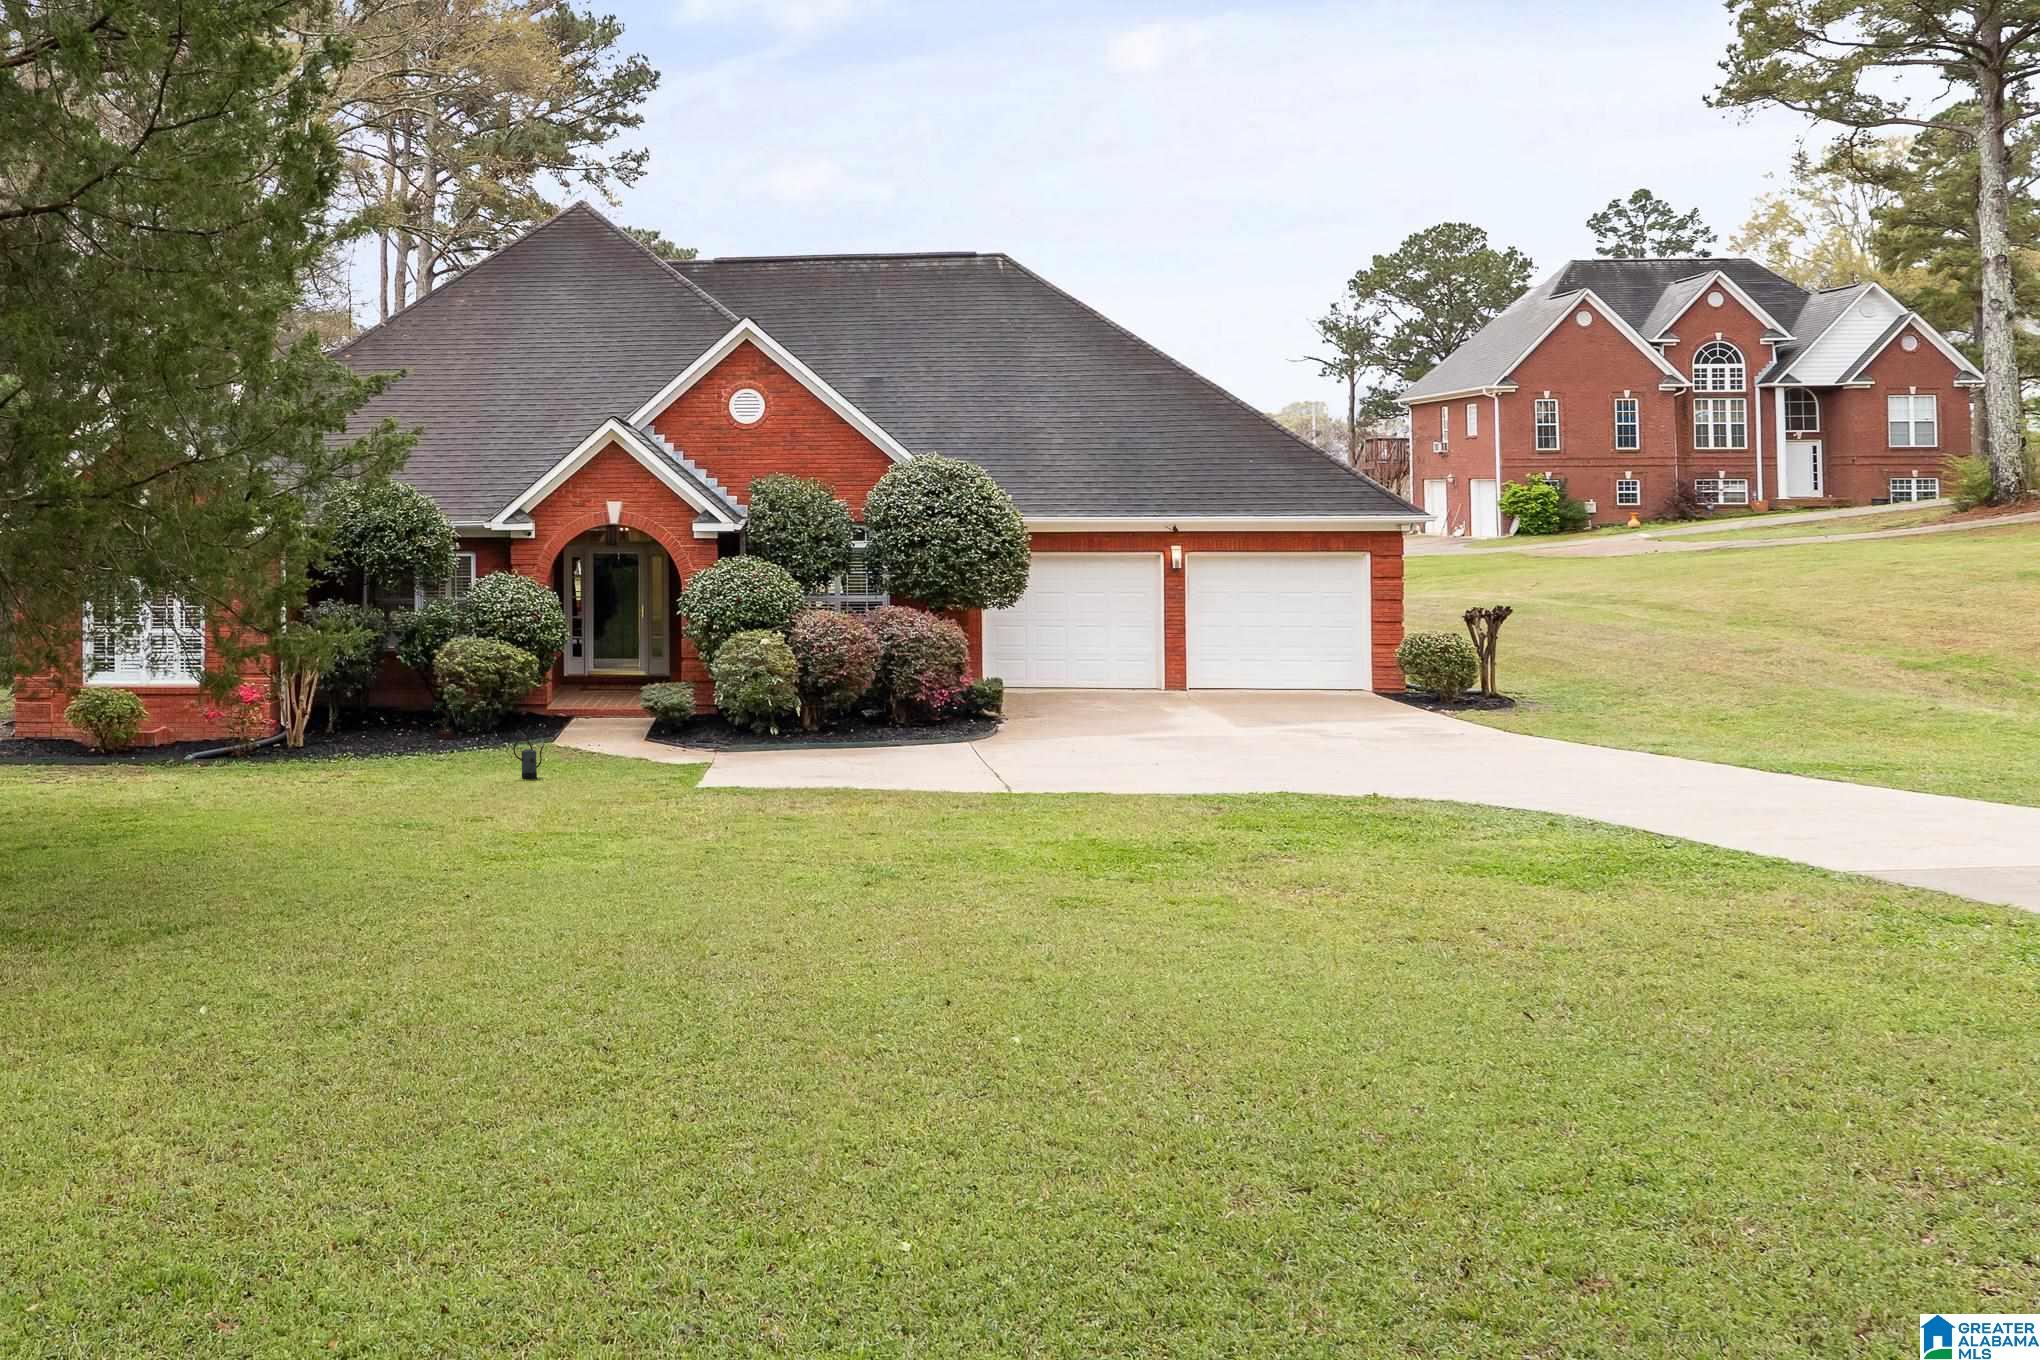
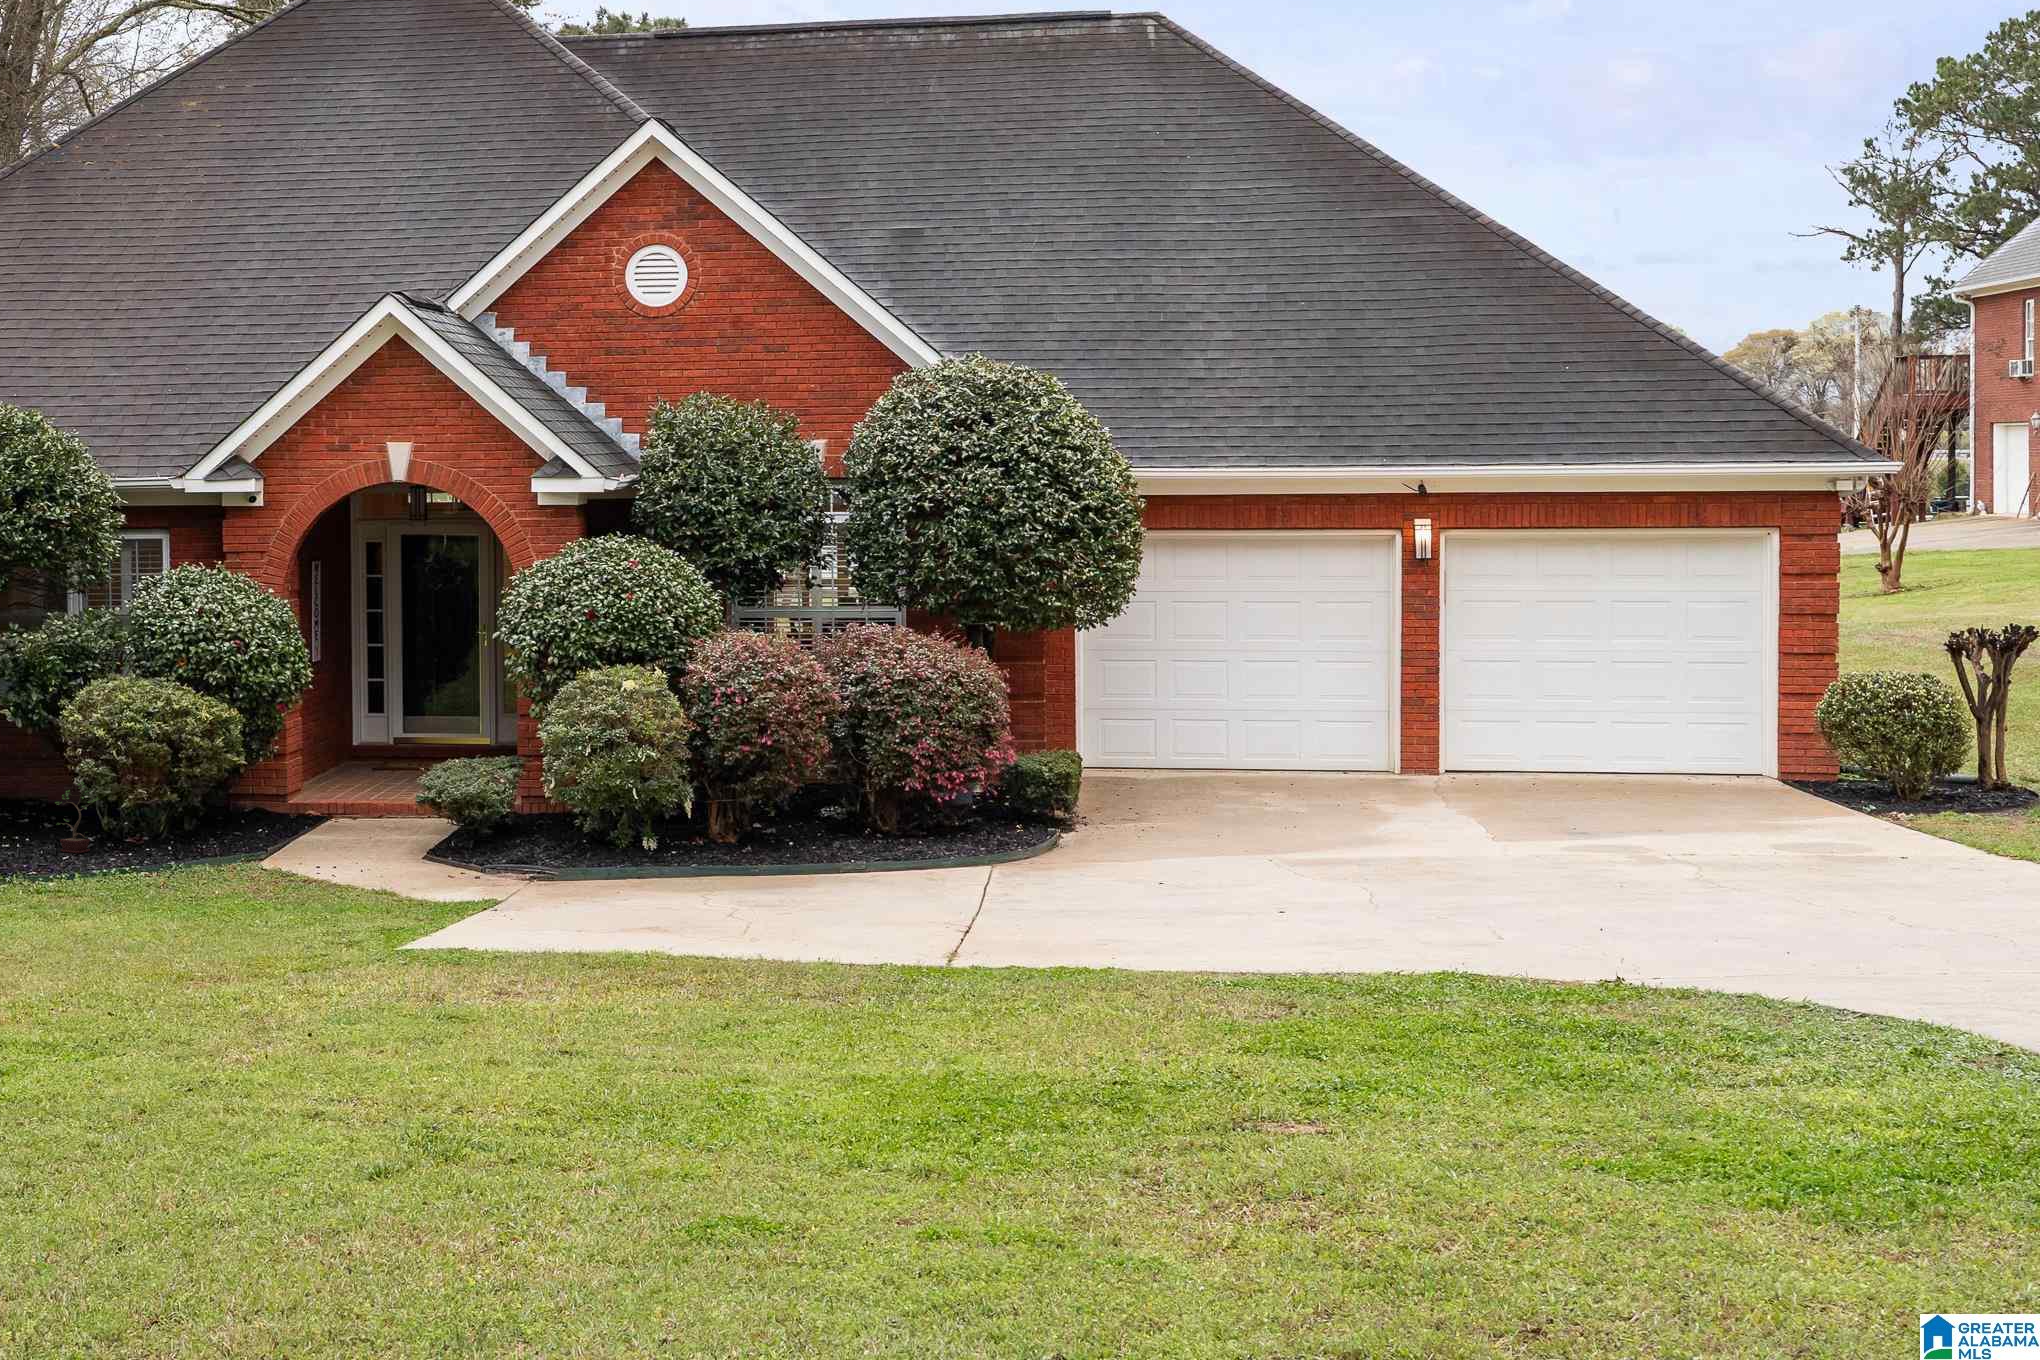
watering can: present [513,739,544,779] -> none [67,867,131,941]

